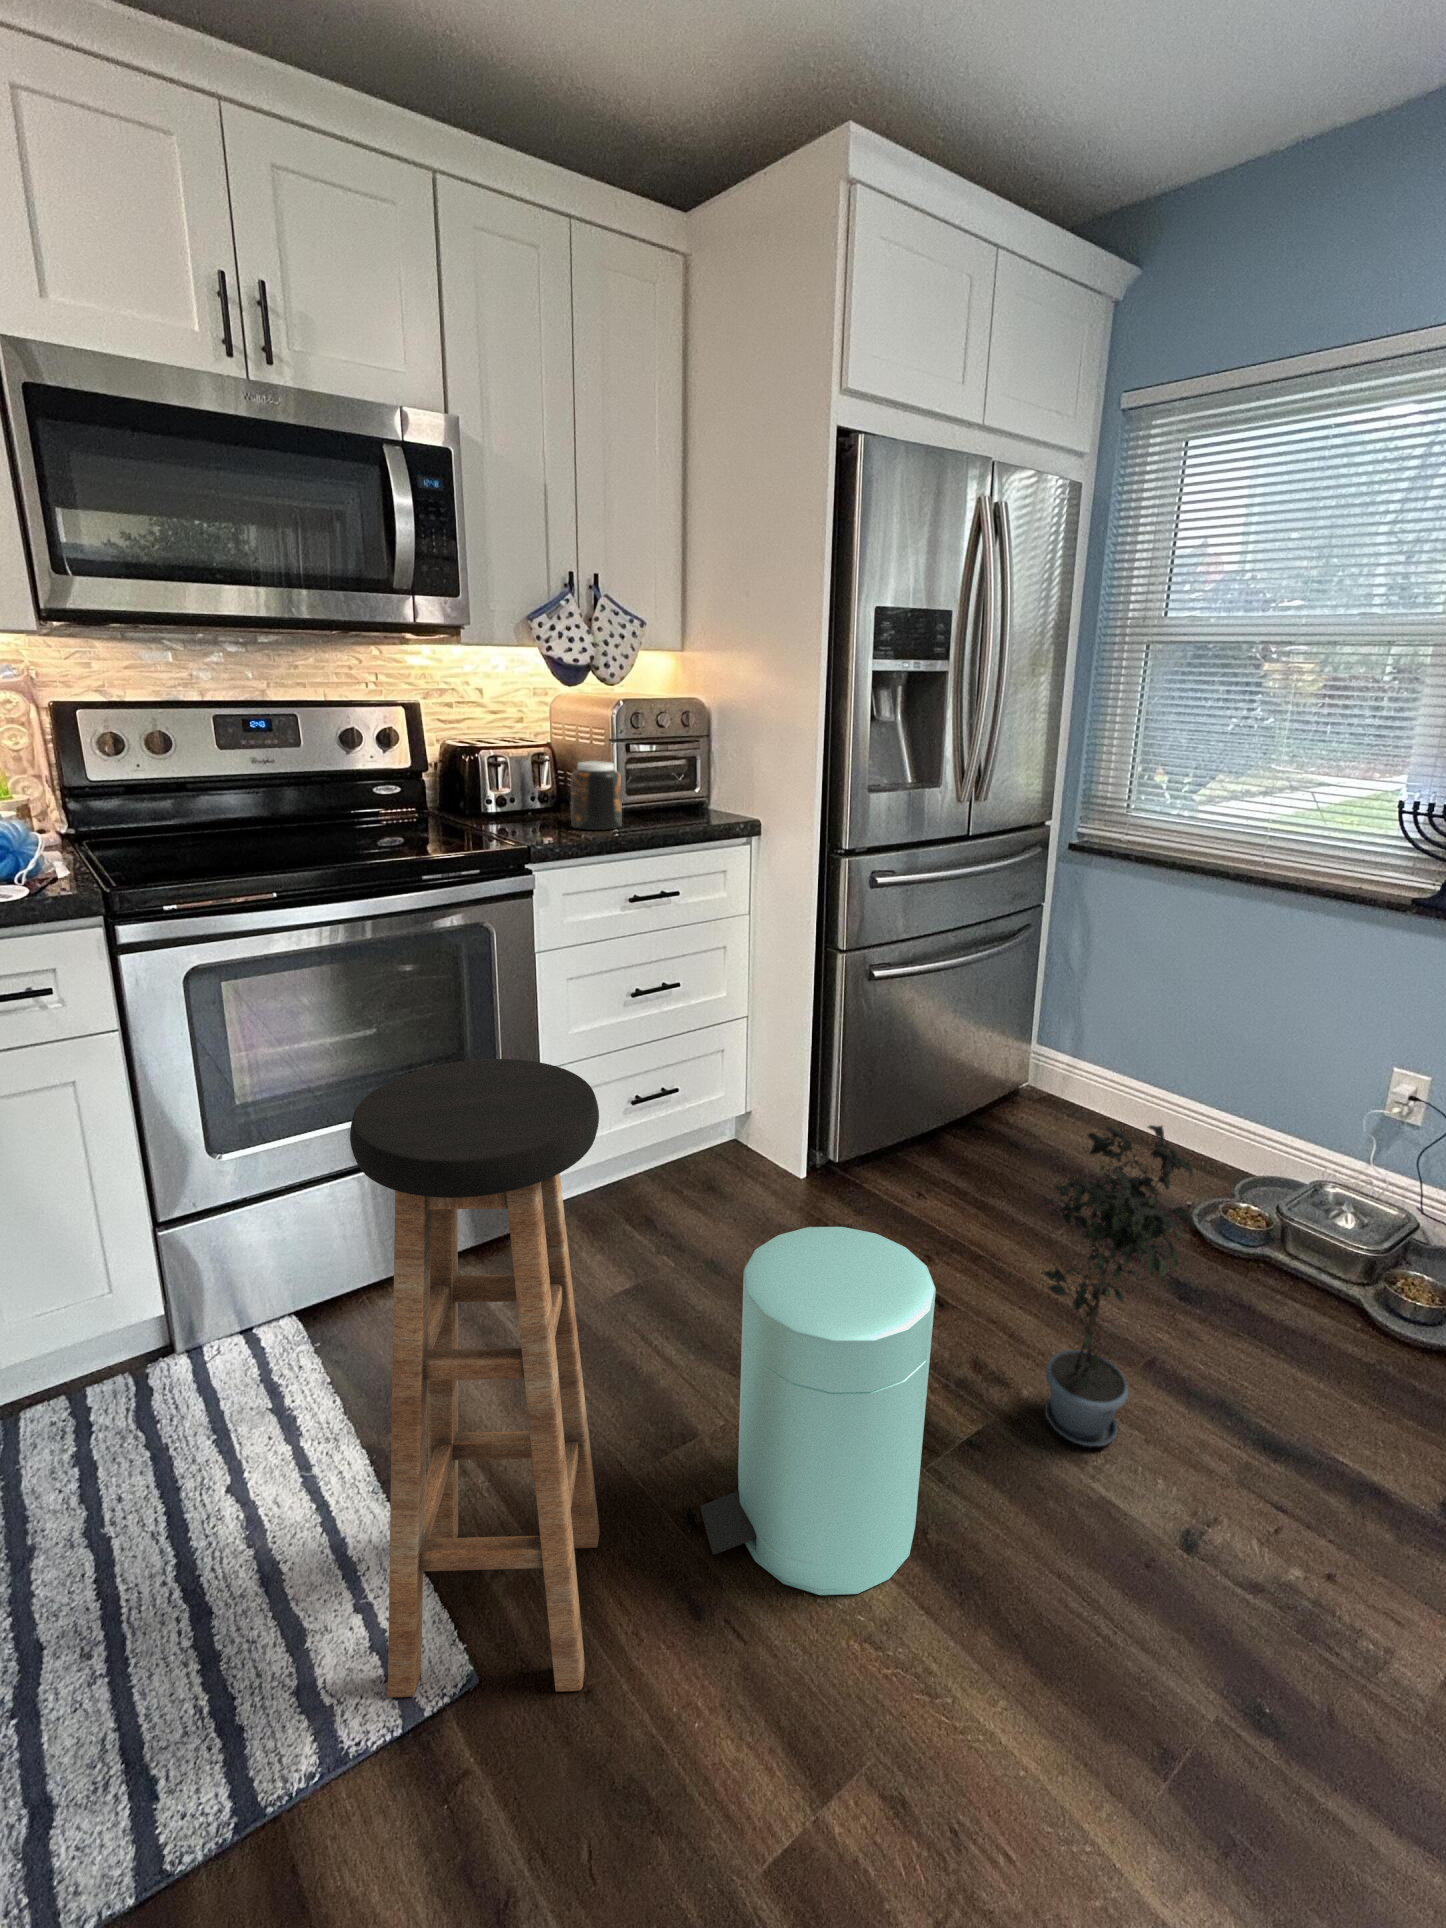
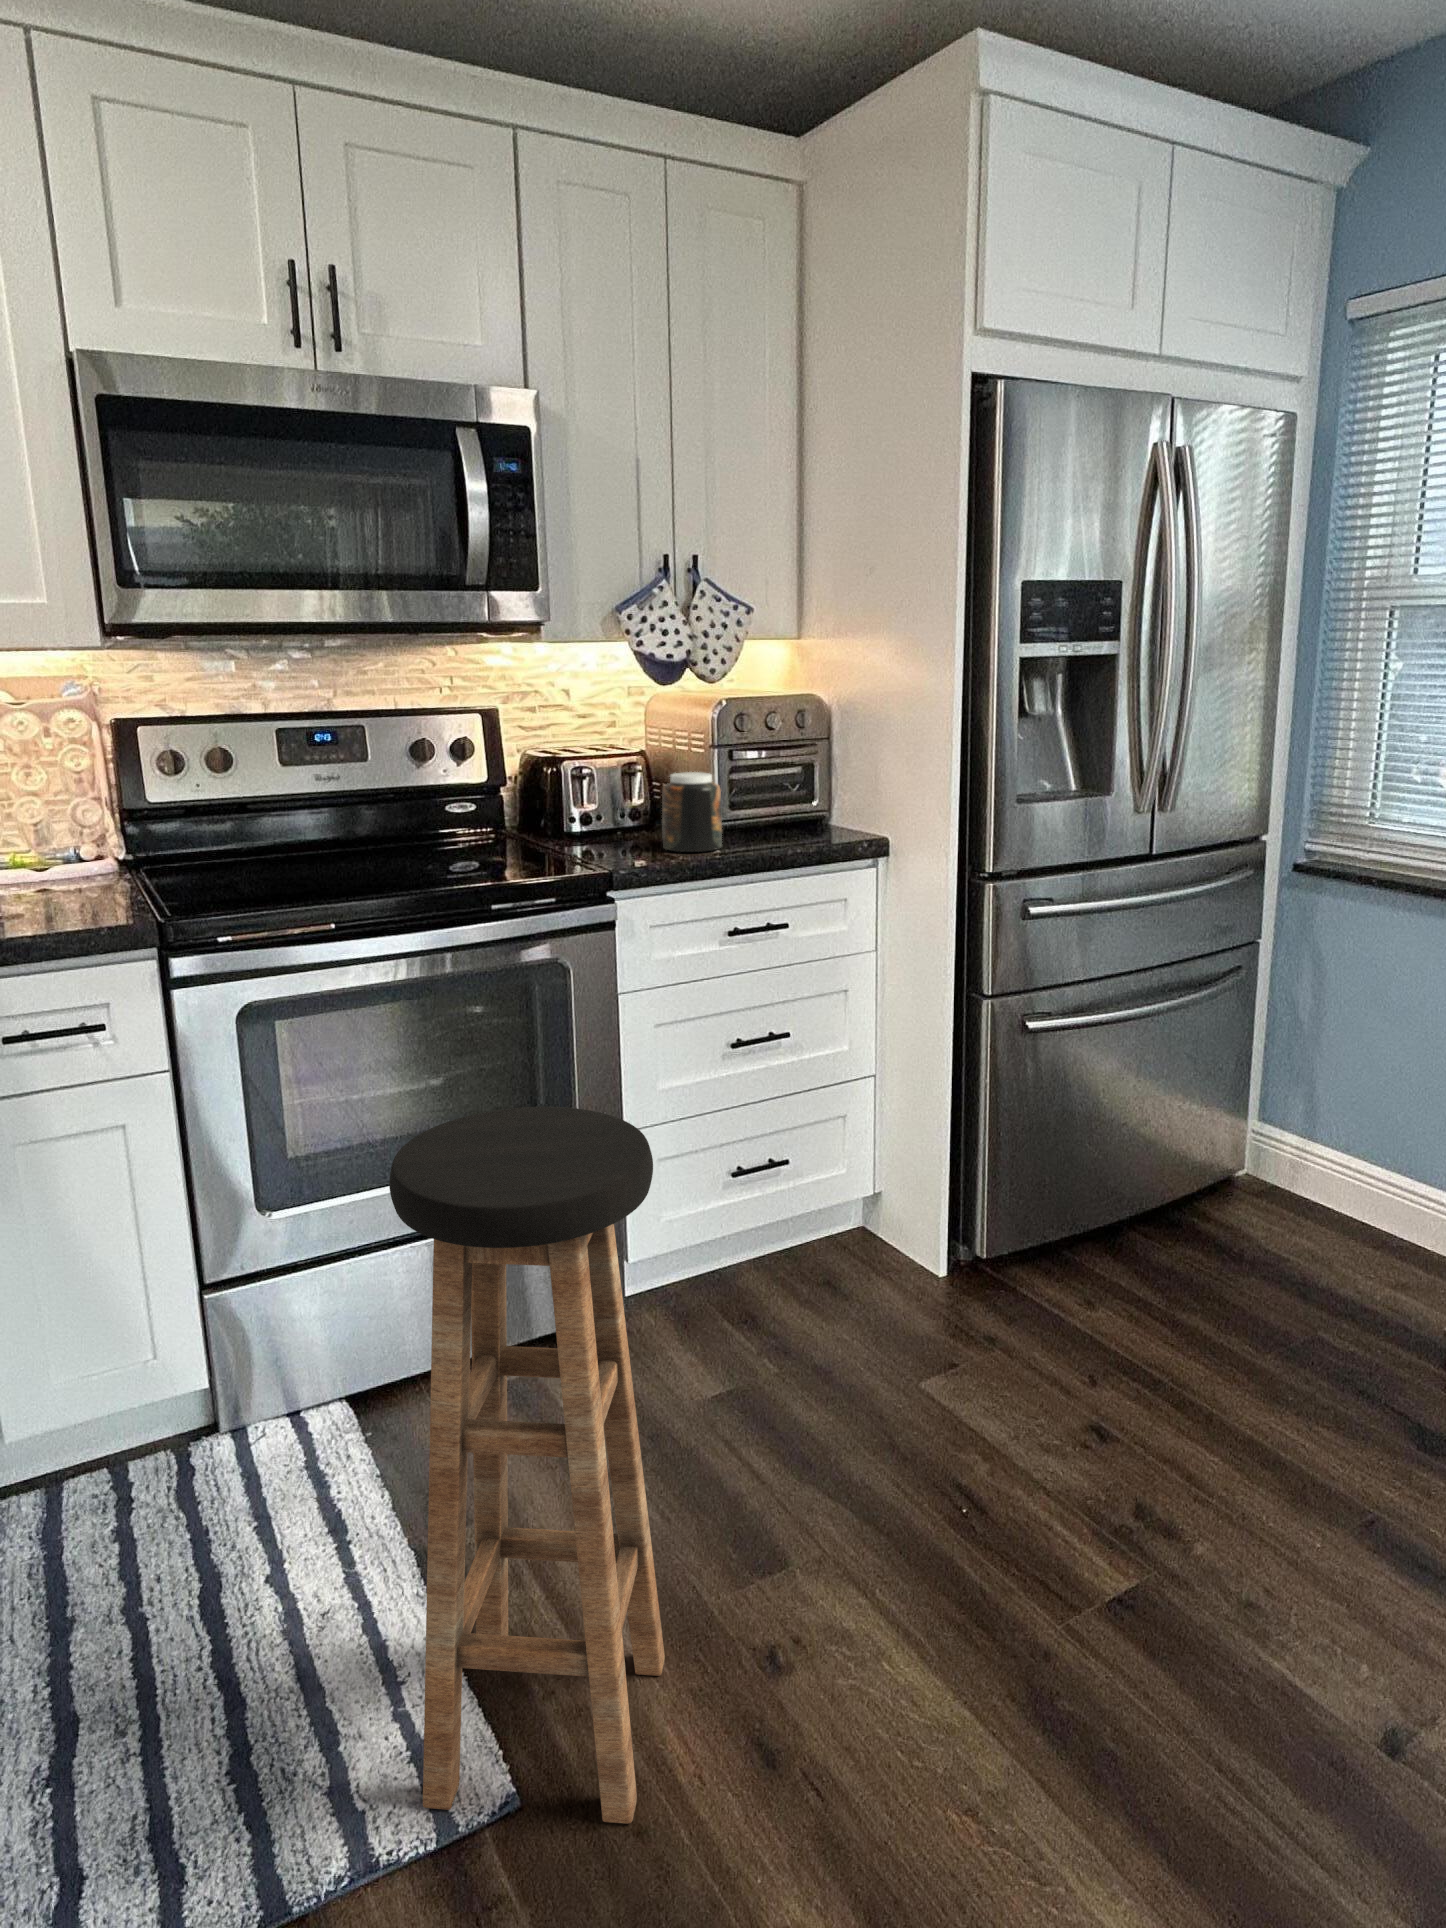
potted plant: present [1035,1125,1201,1446] -> none [1194,1212,1407,1615]
trash can: present [700,1227,936,1595] -> none [782,1318,1054,1754]

